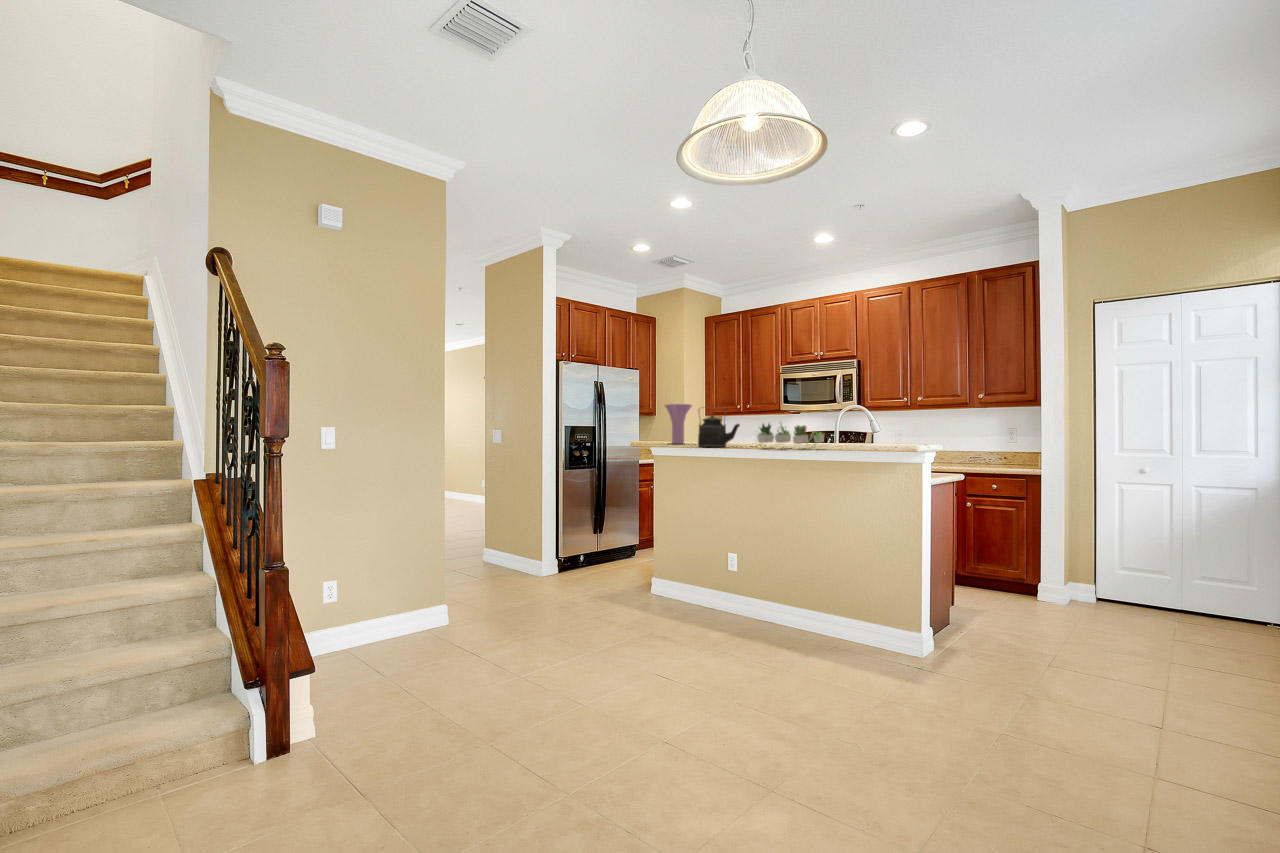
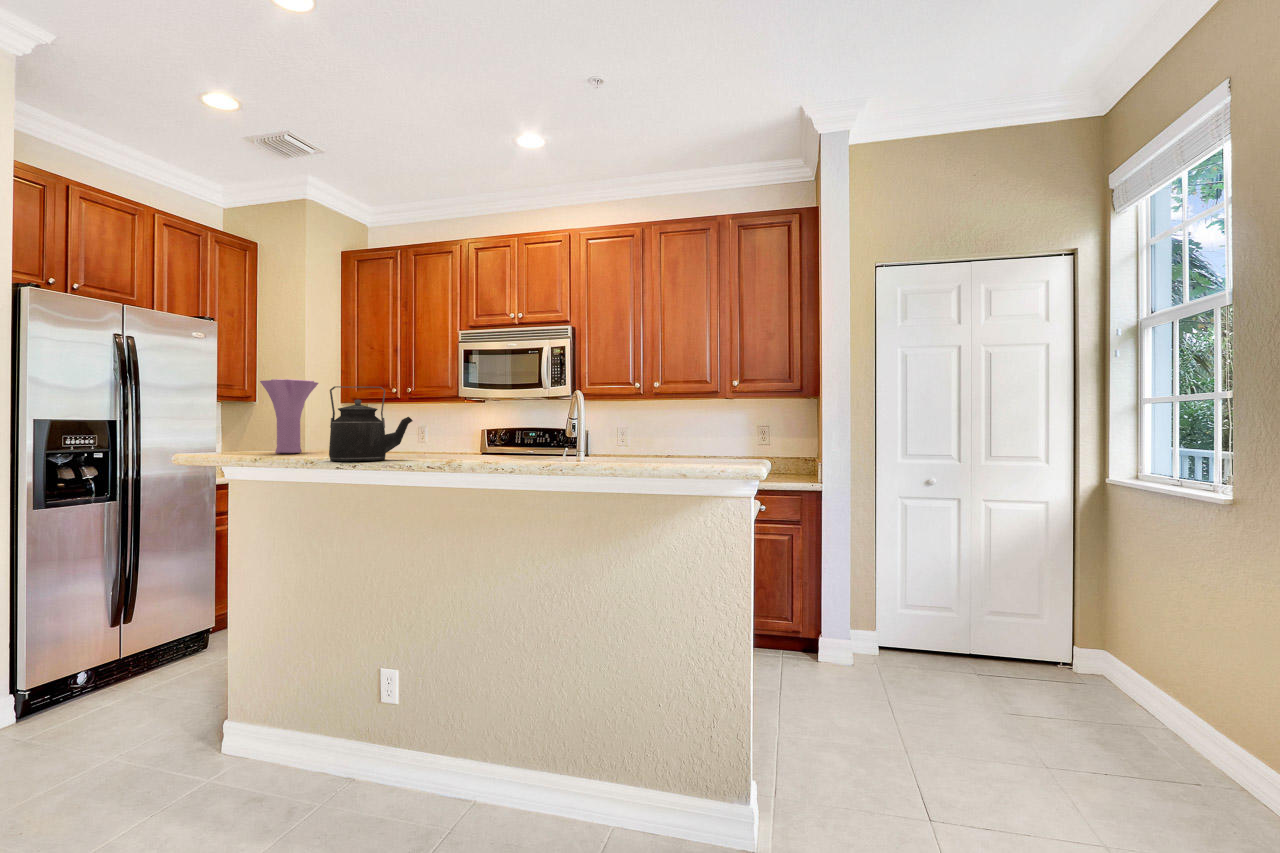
succulent plant: present [757,424,824,447] -> none [448,410,563,463]

